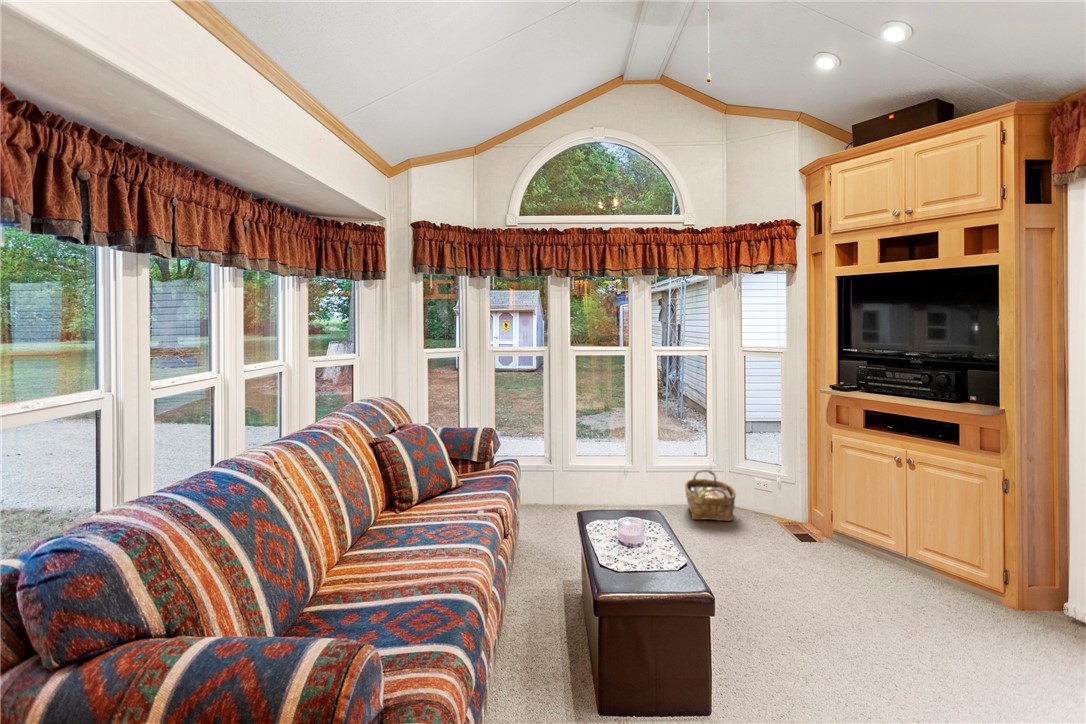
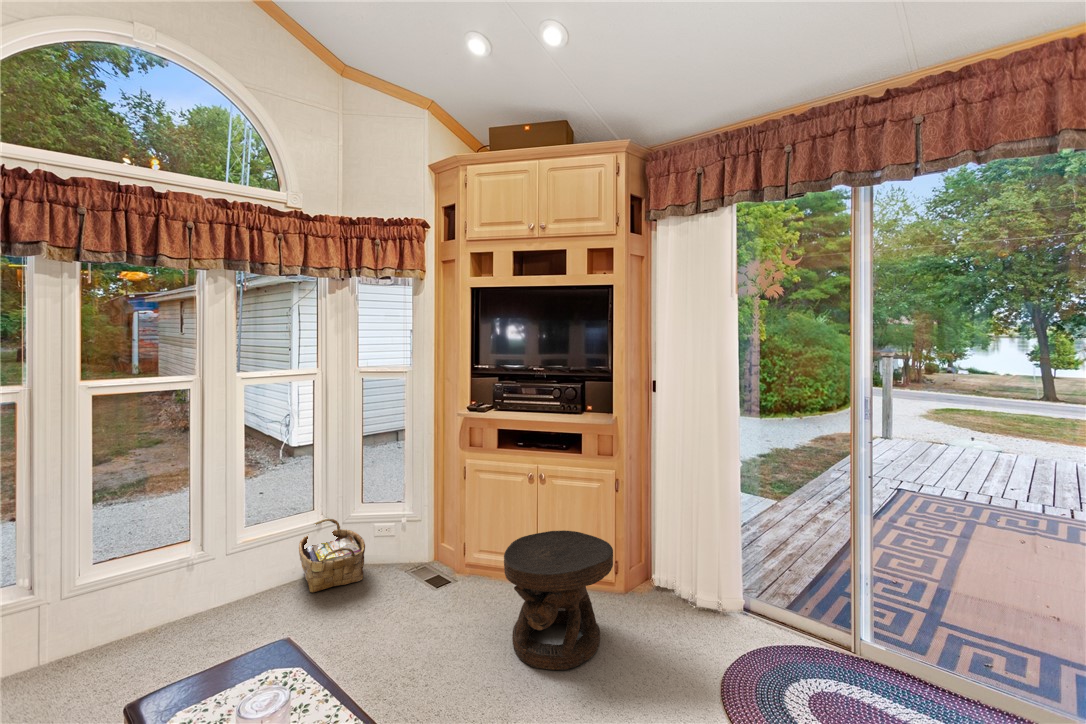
side table: none [850,500,973,614] -> present [504,530,613,670]

